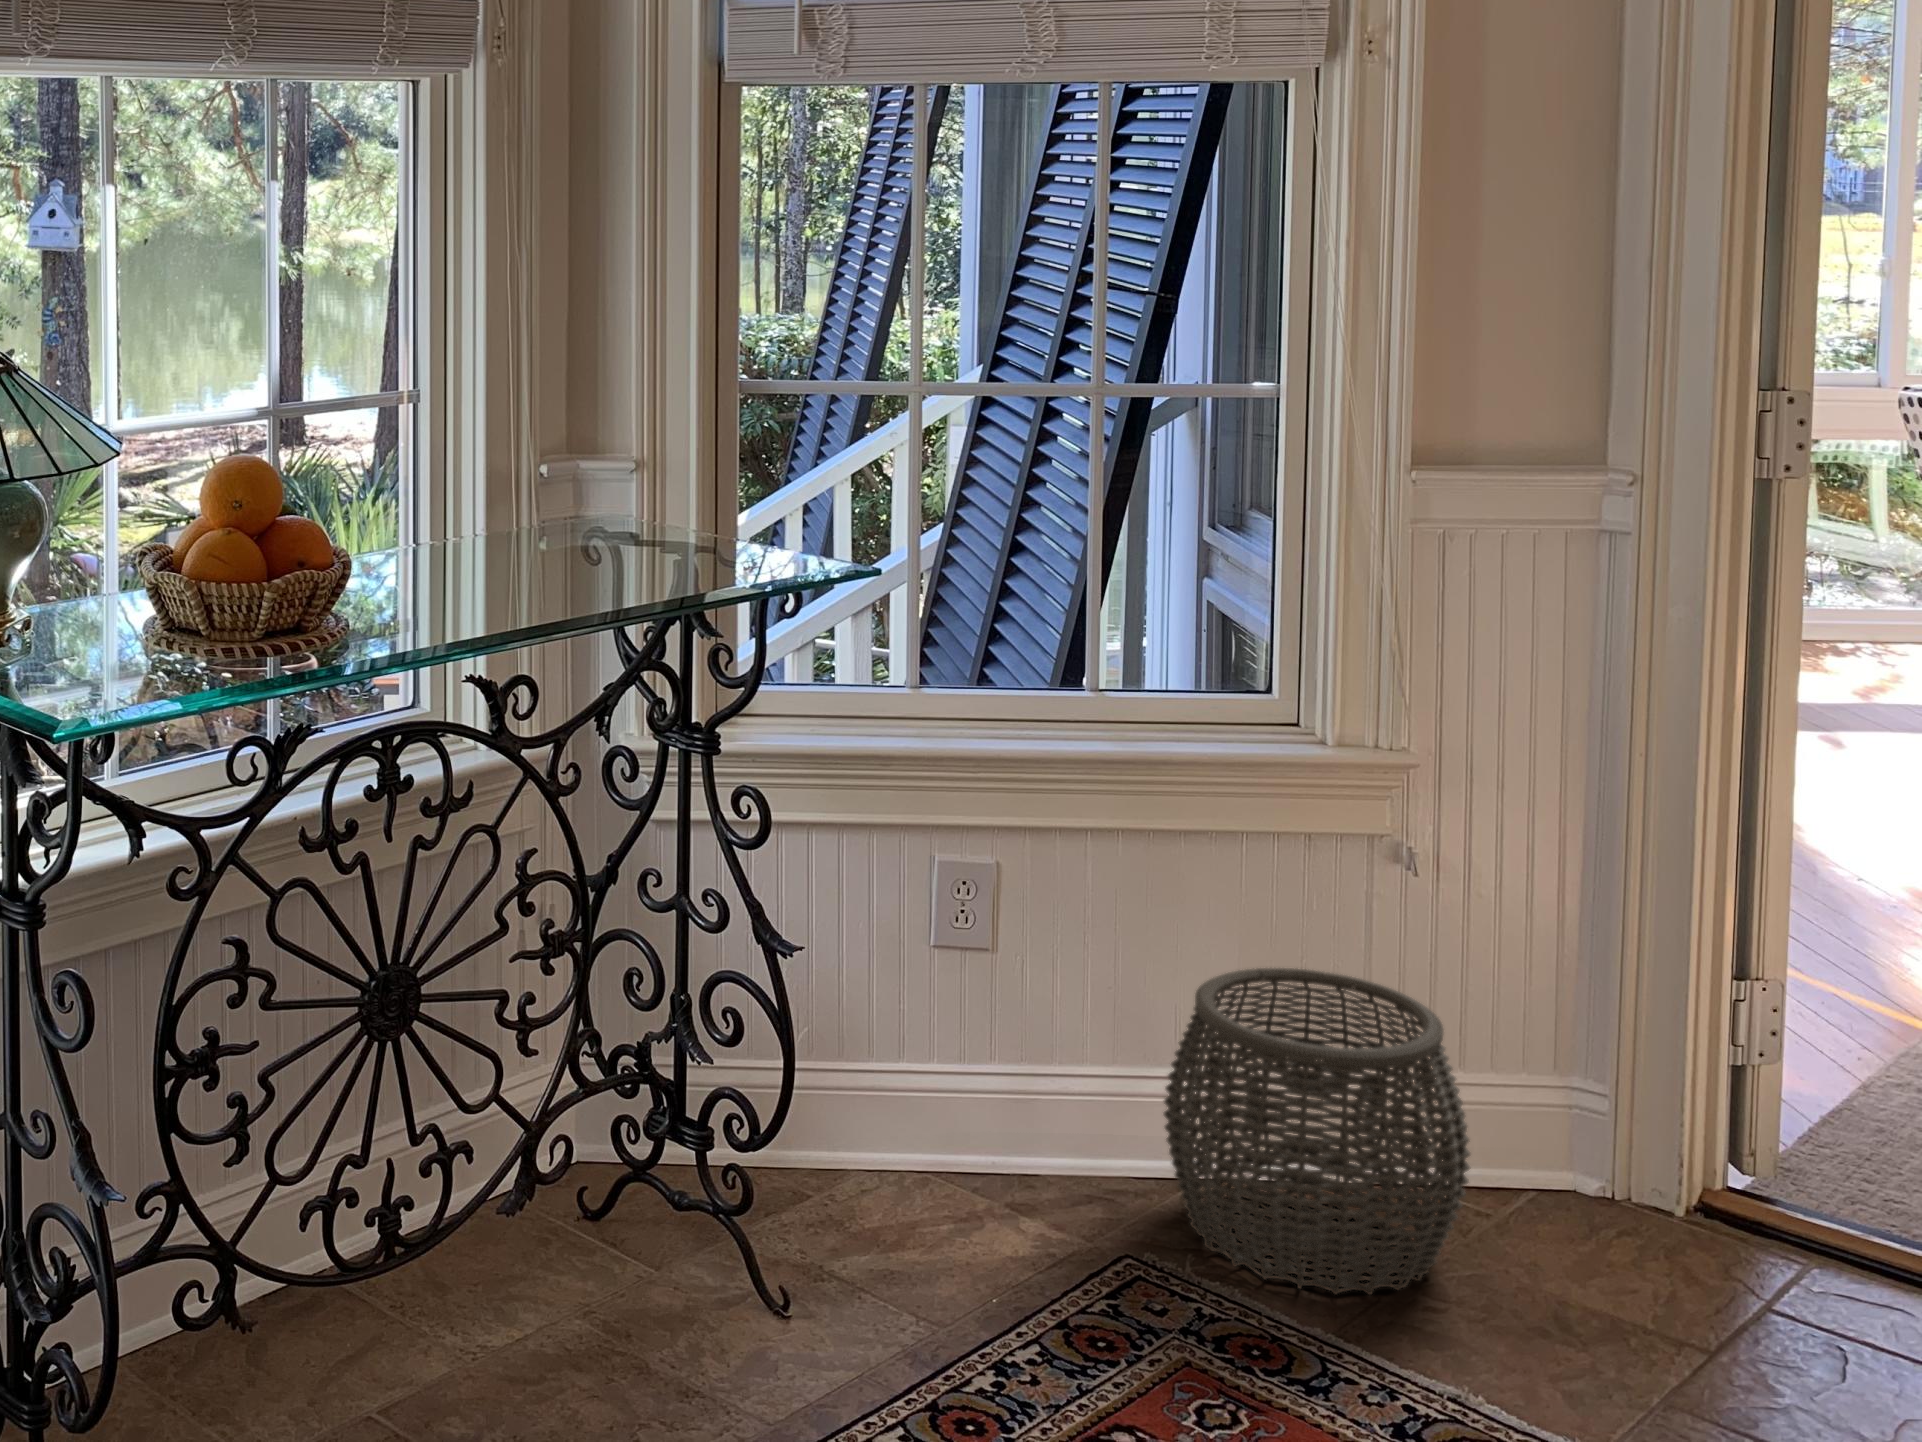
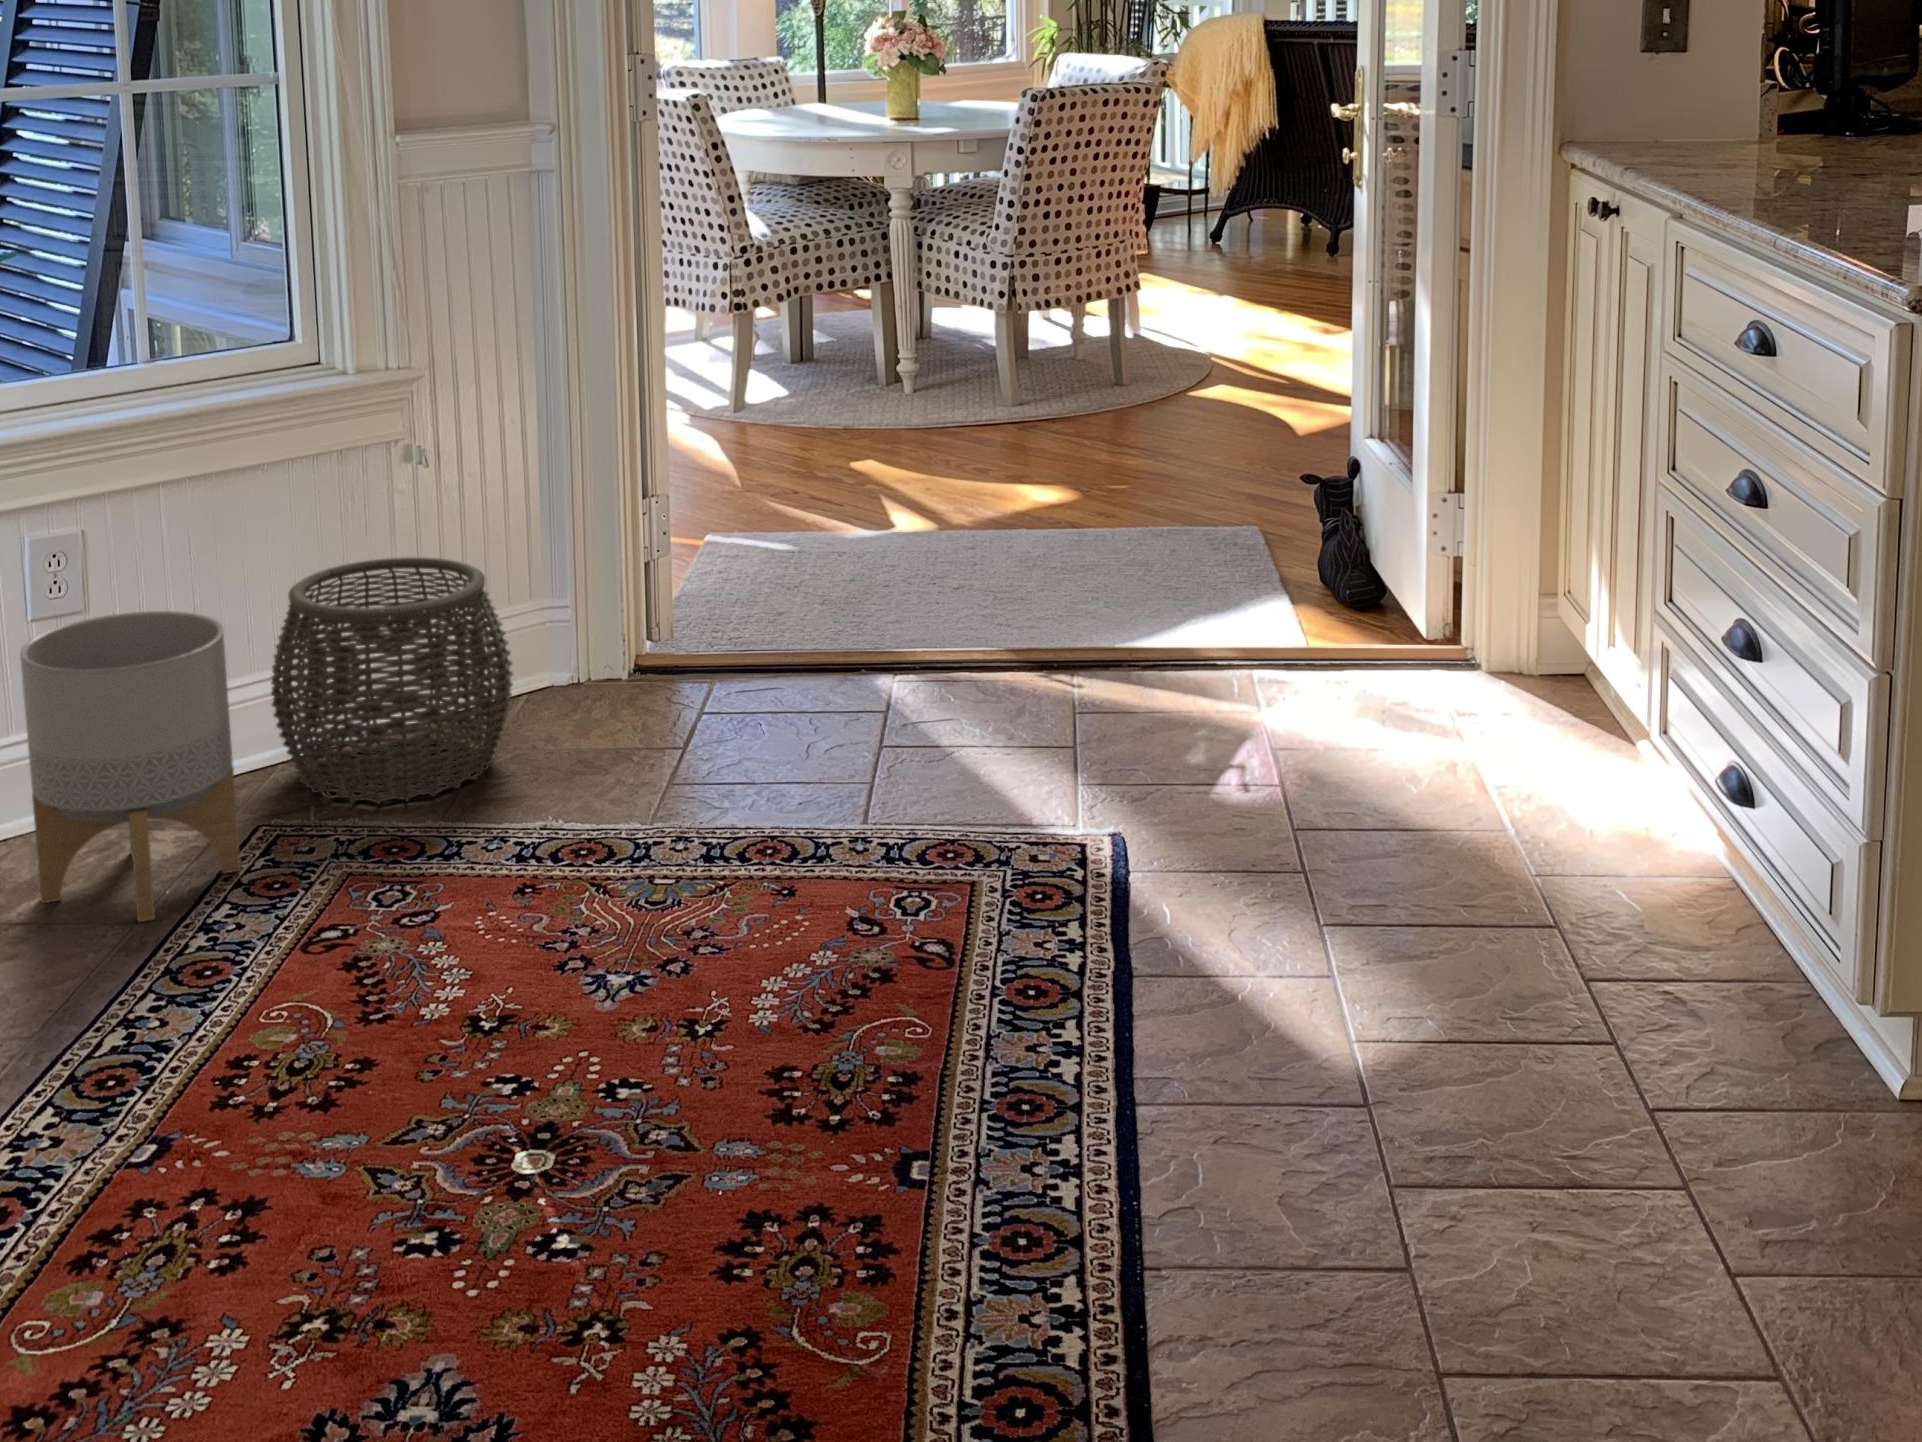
planter: none [860,965,1079,1334] -> present [20,611,240,922]

